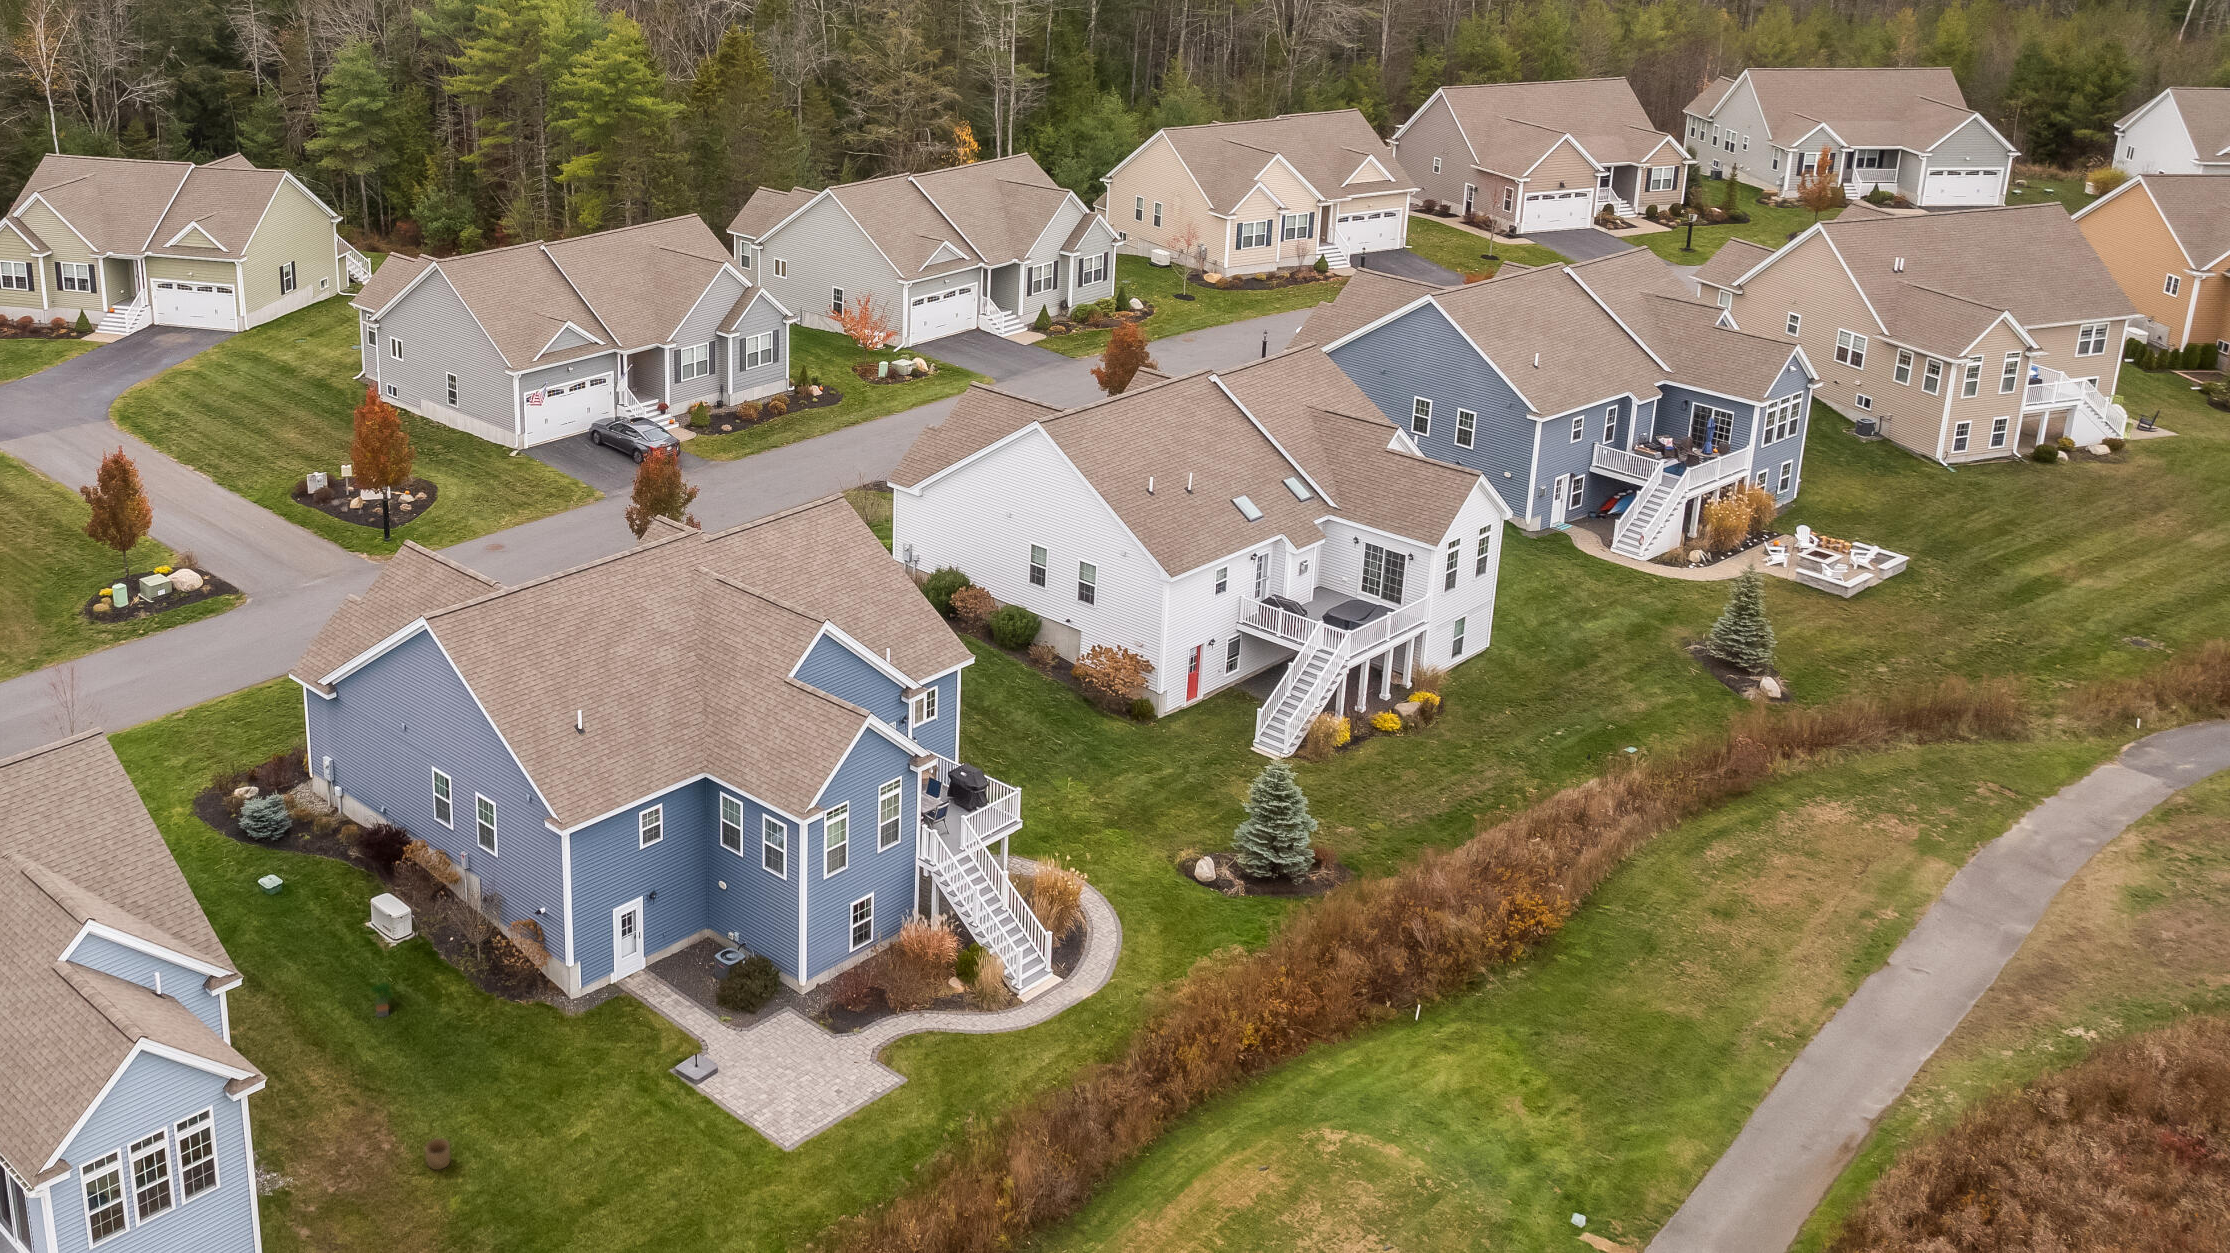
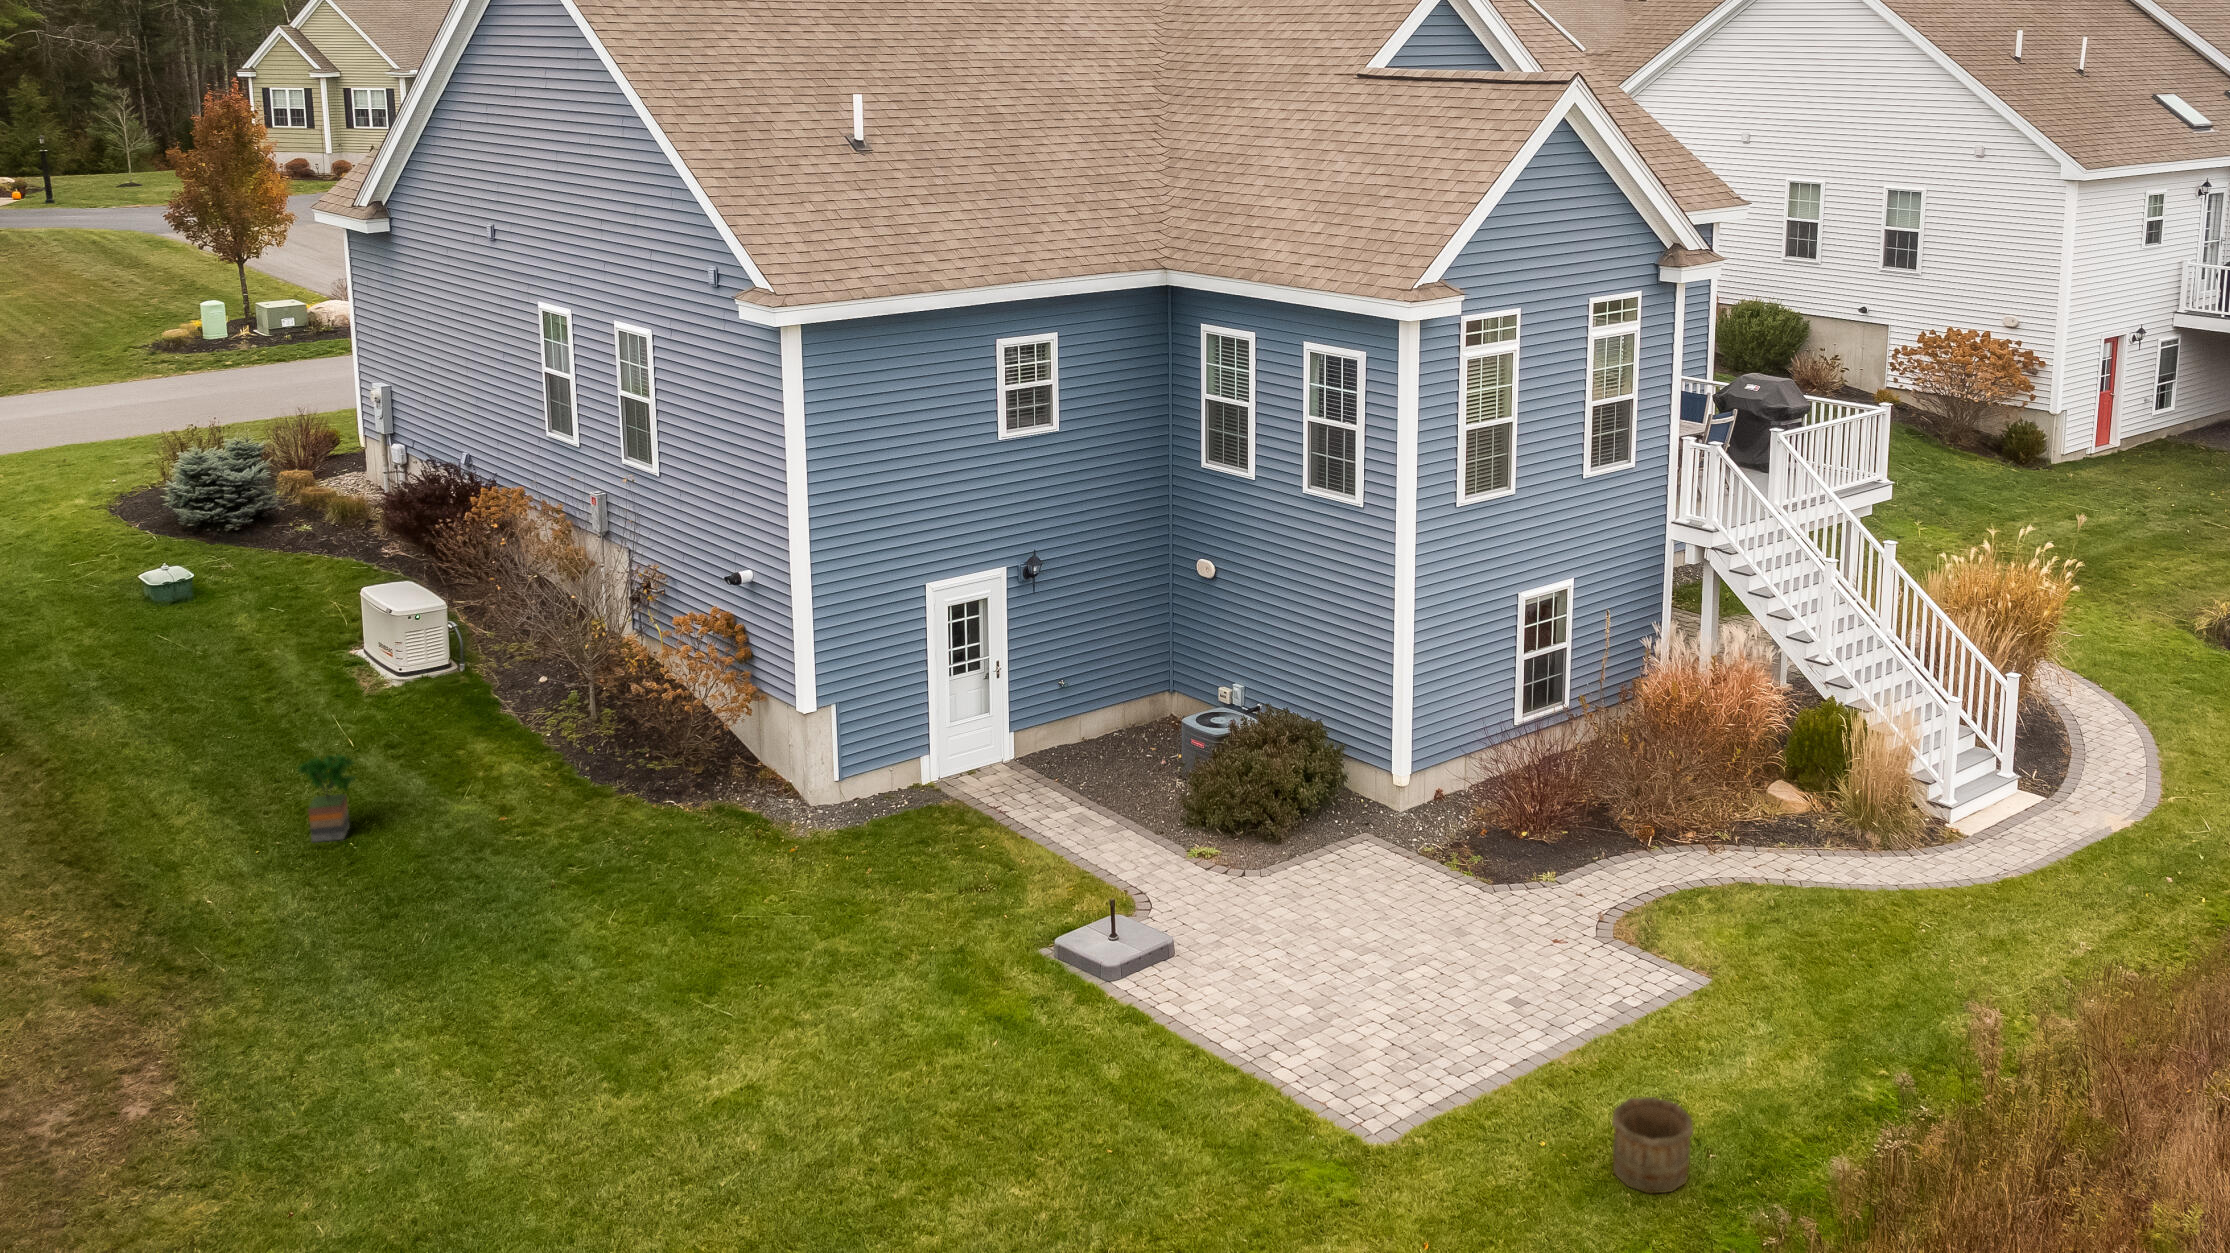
wooden bucket: present [425,1138,450,1170] -> present [1612,1097,1693,1194]

